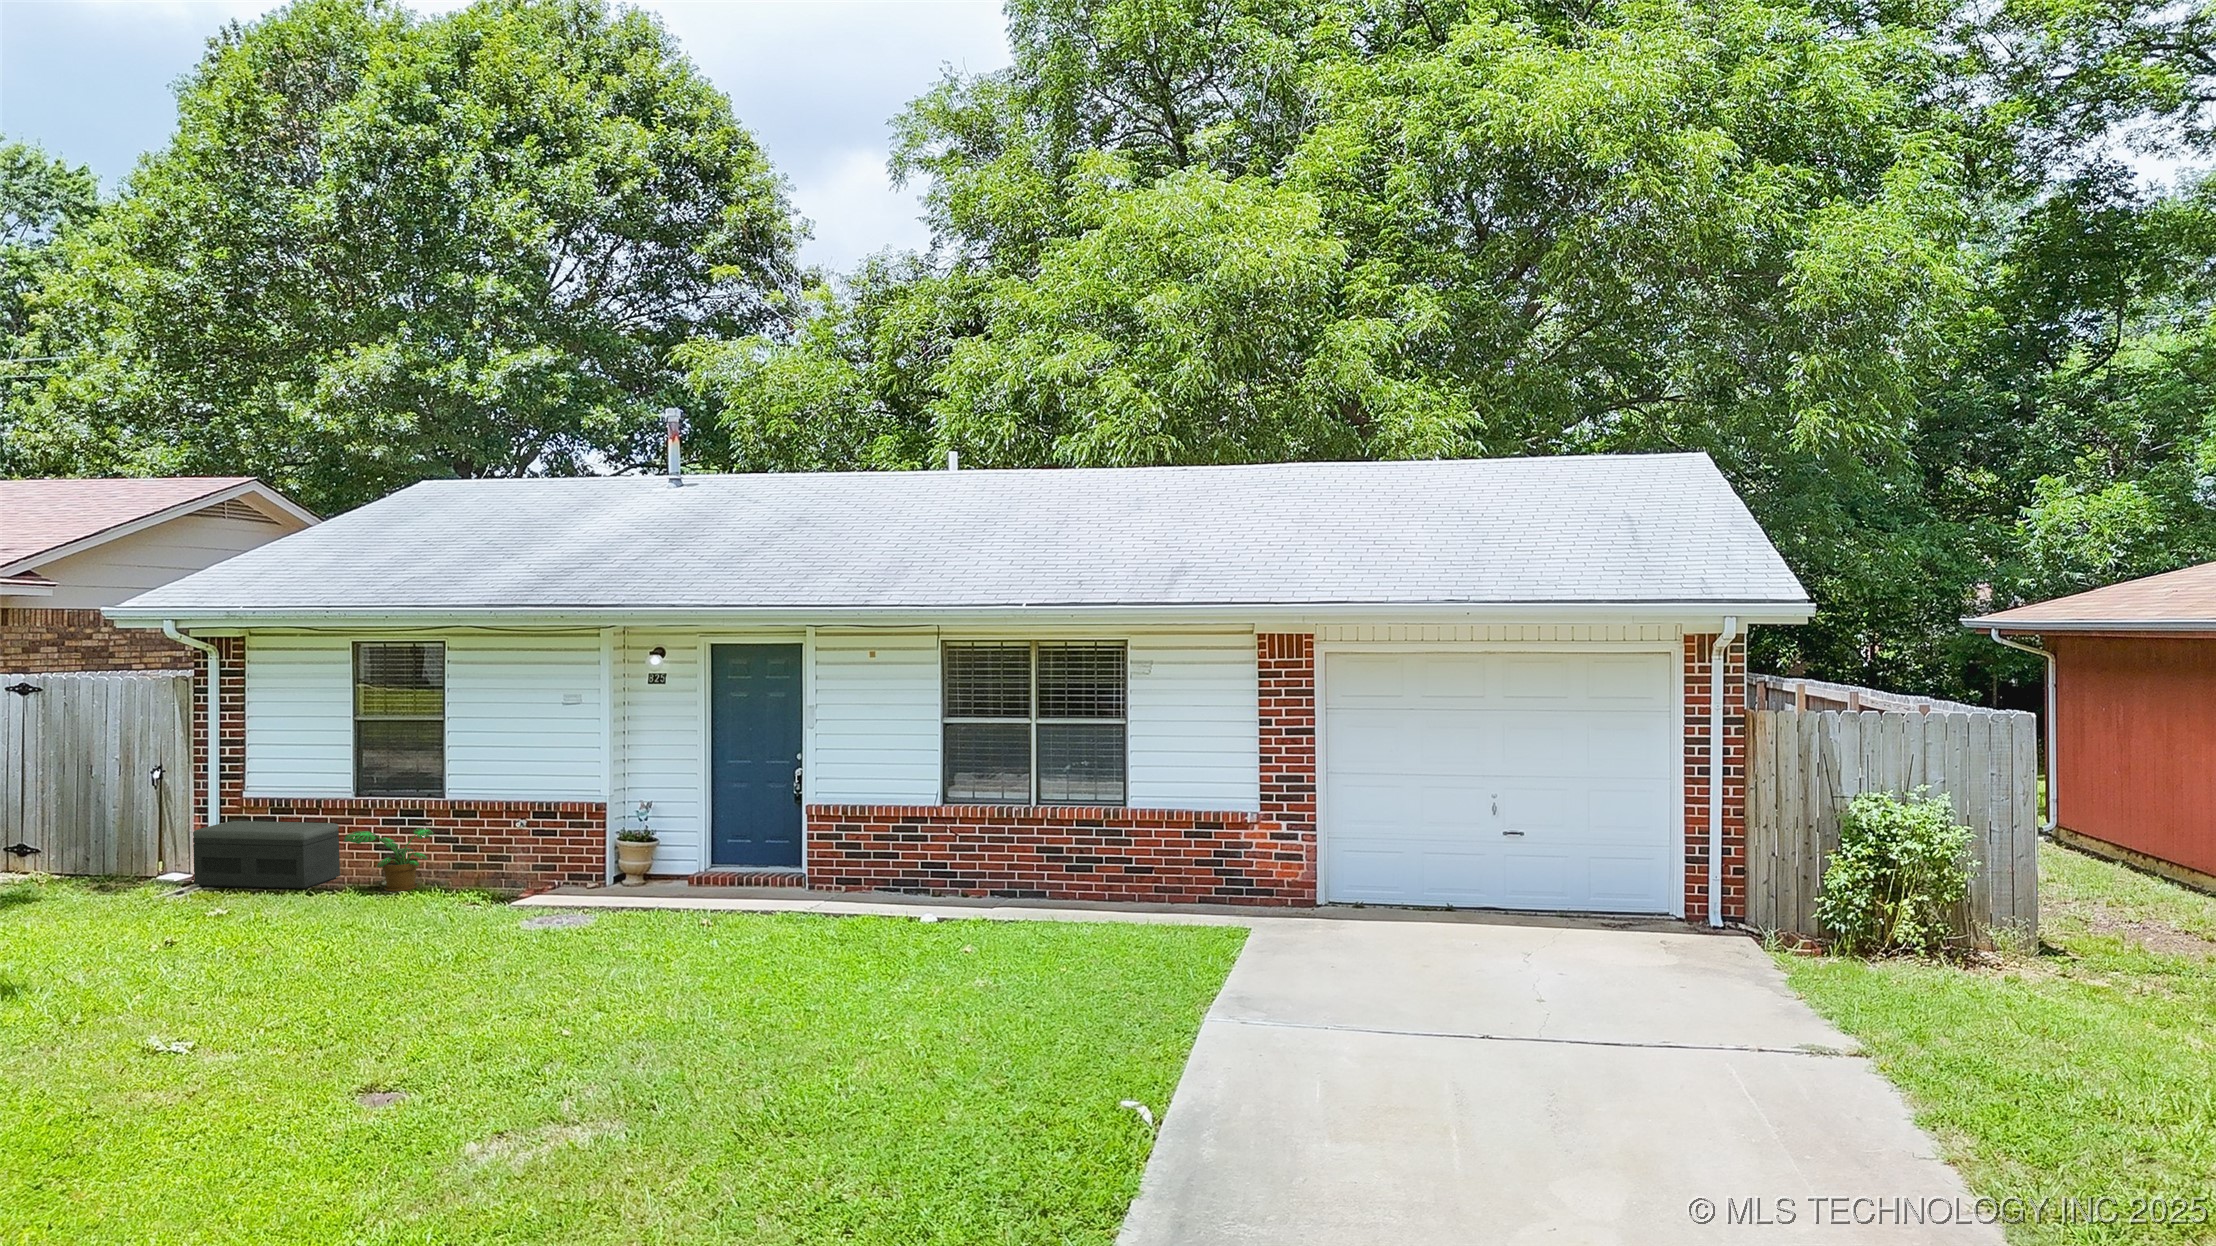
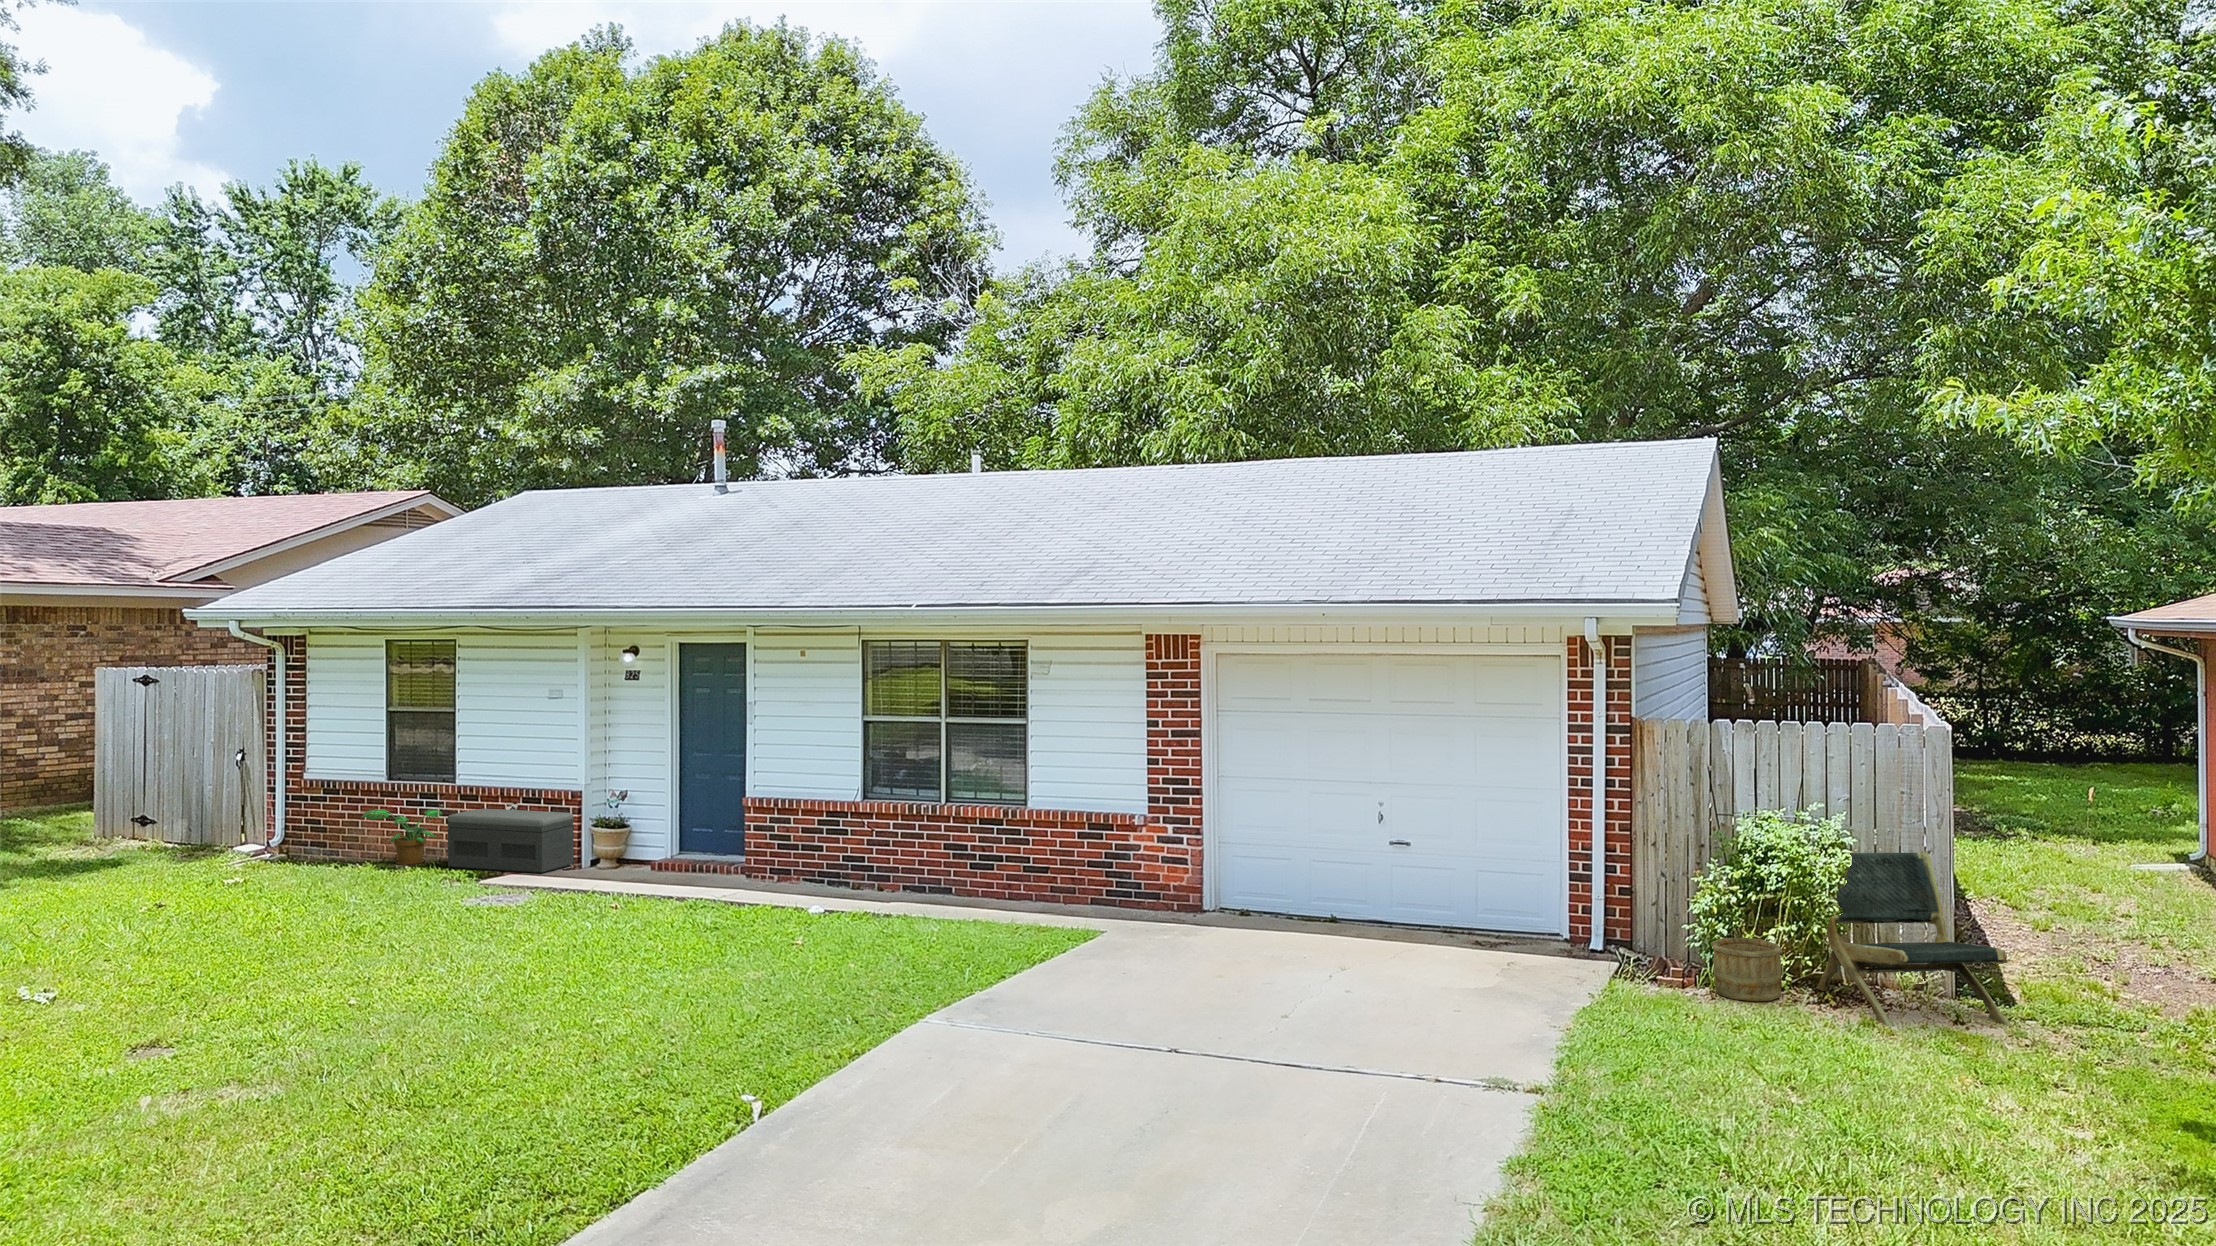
storage bench: present [193,821,340,889] -> present [448,809,574,874]
lounge chair: none [1937,827,2133,991] -> present [1816,851,2011,1027]
wooden bucket: none [1858,913,1927,972] -> present [1711,937,1783,1001]

